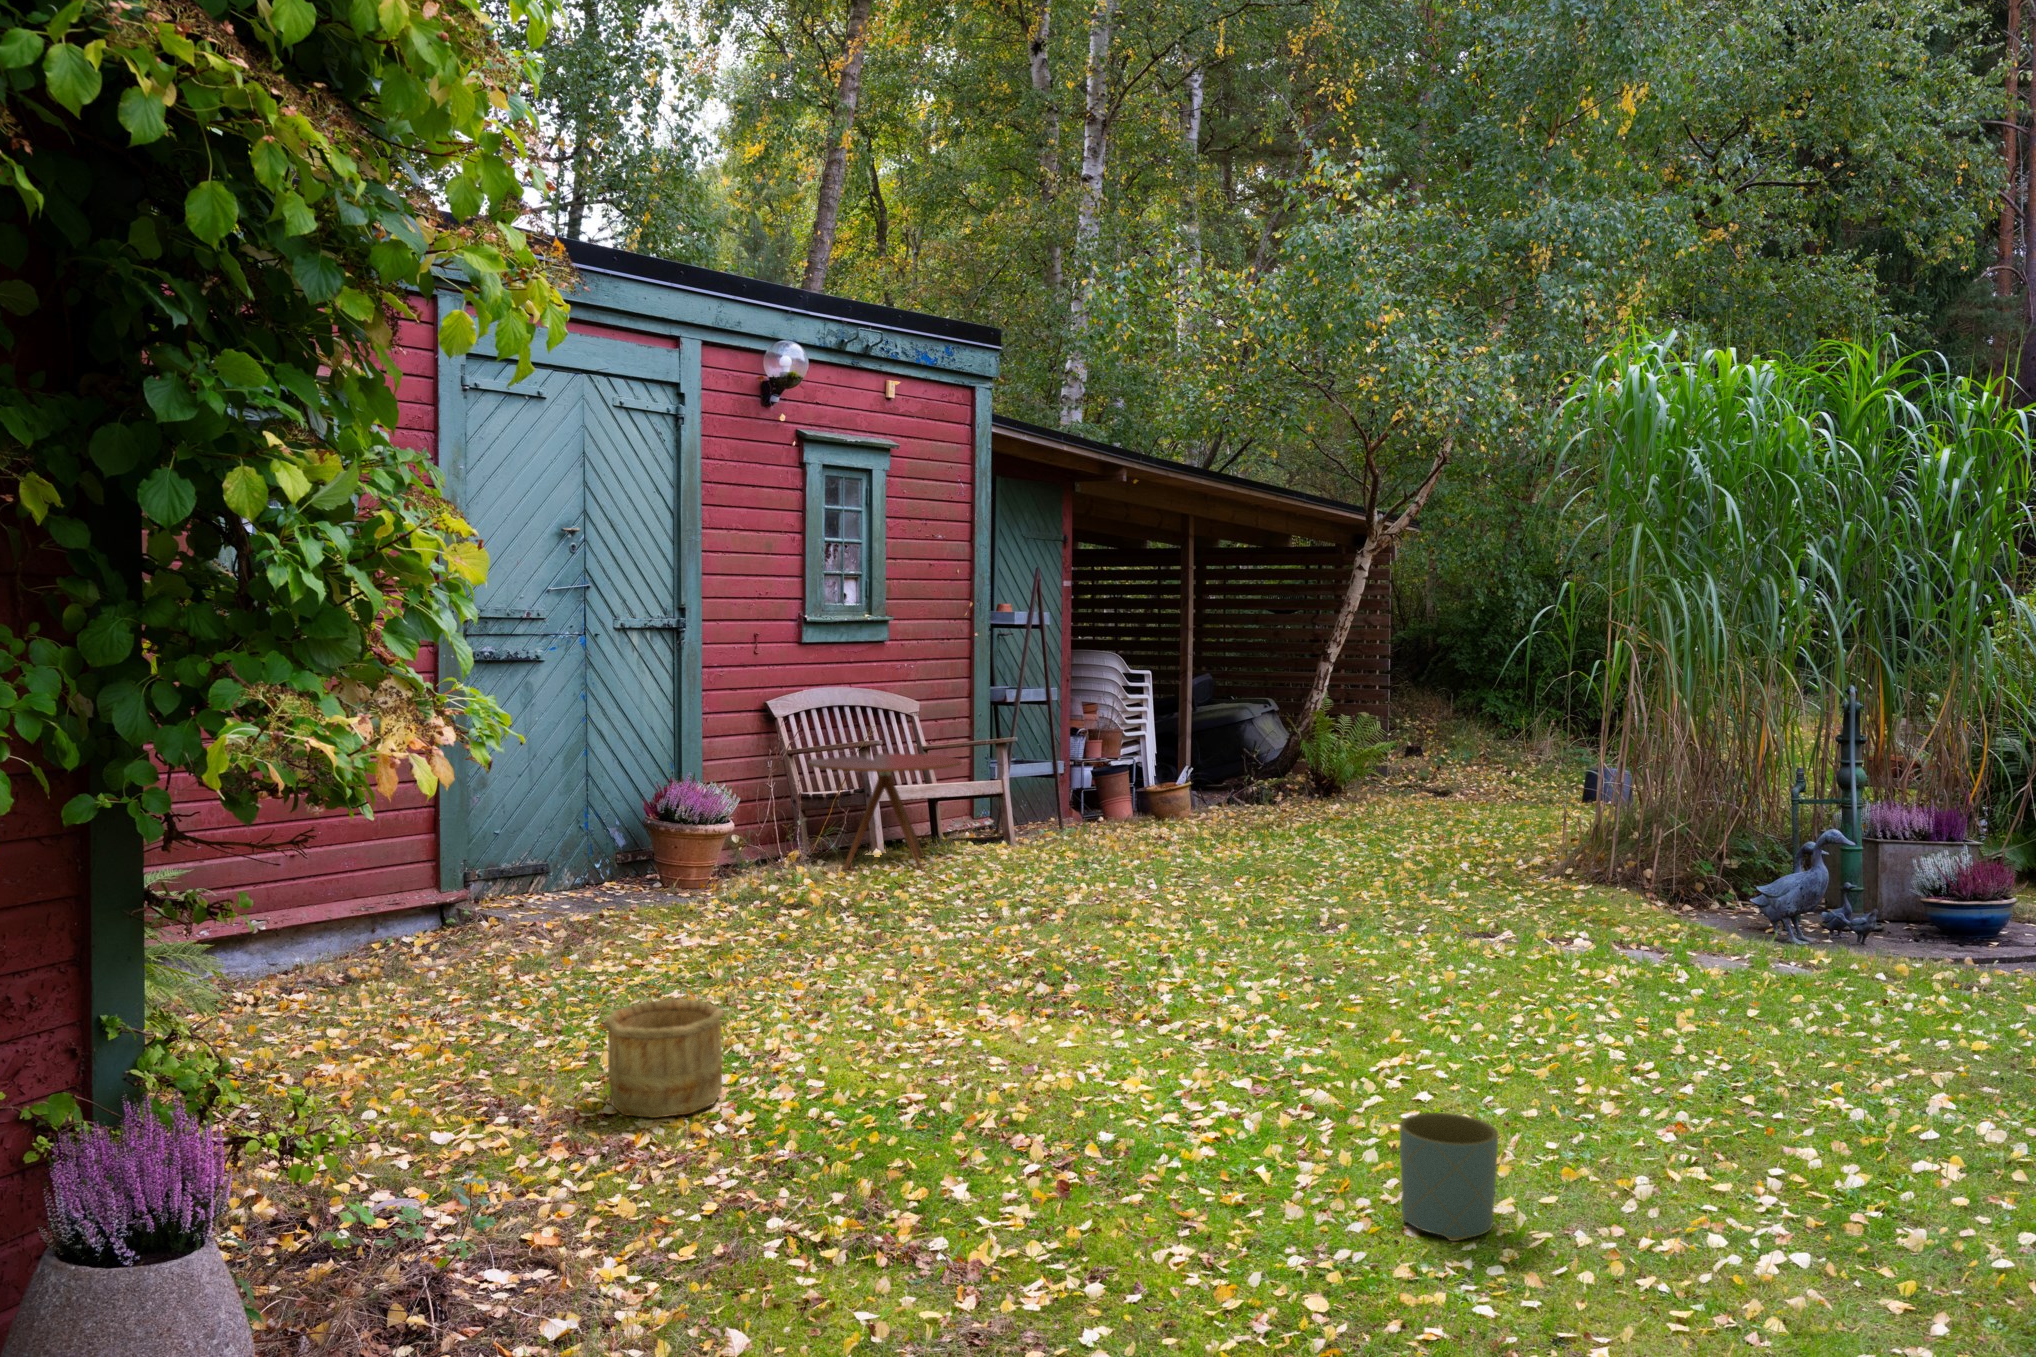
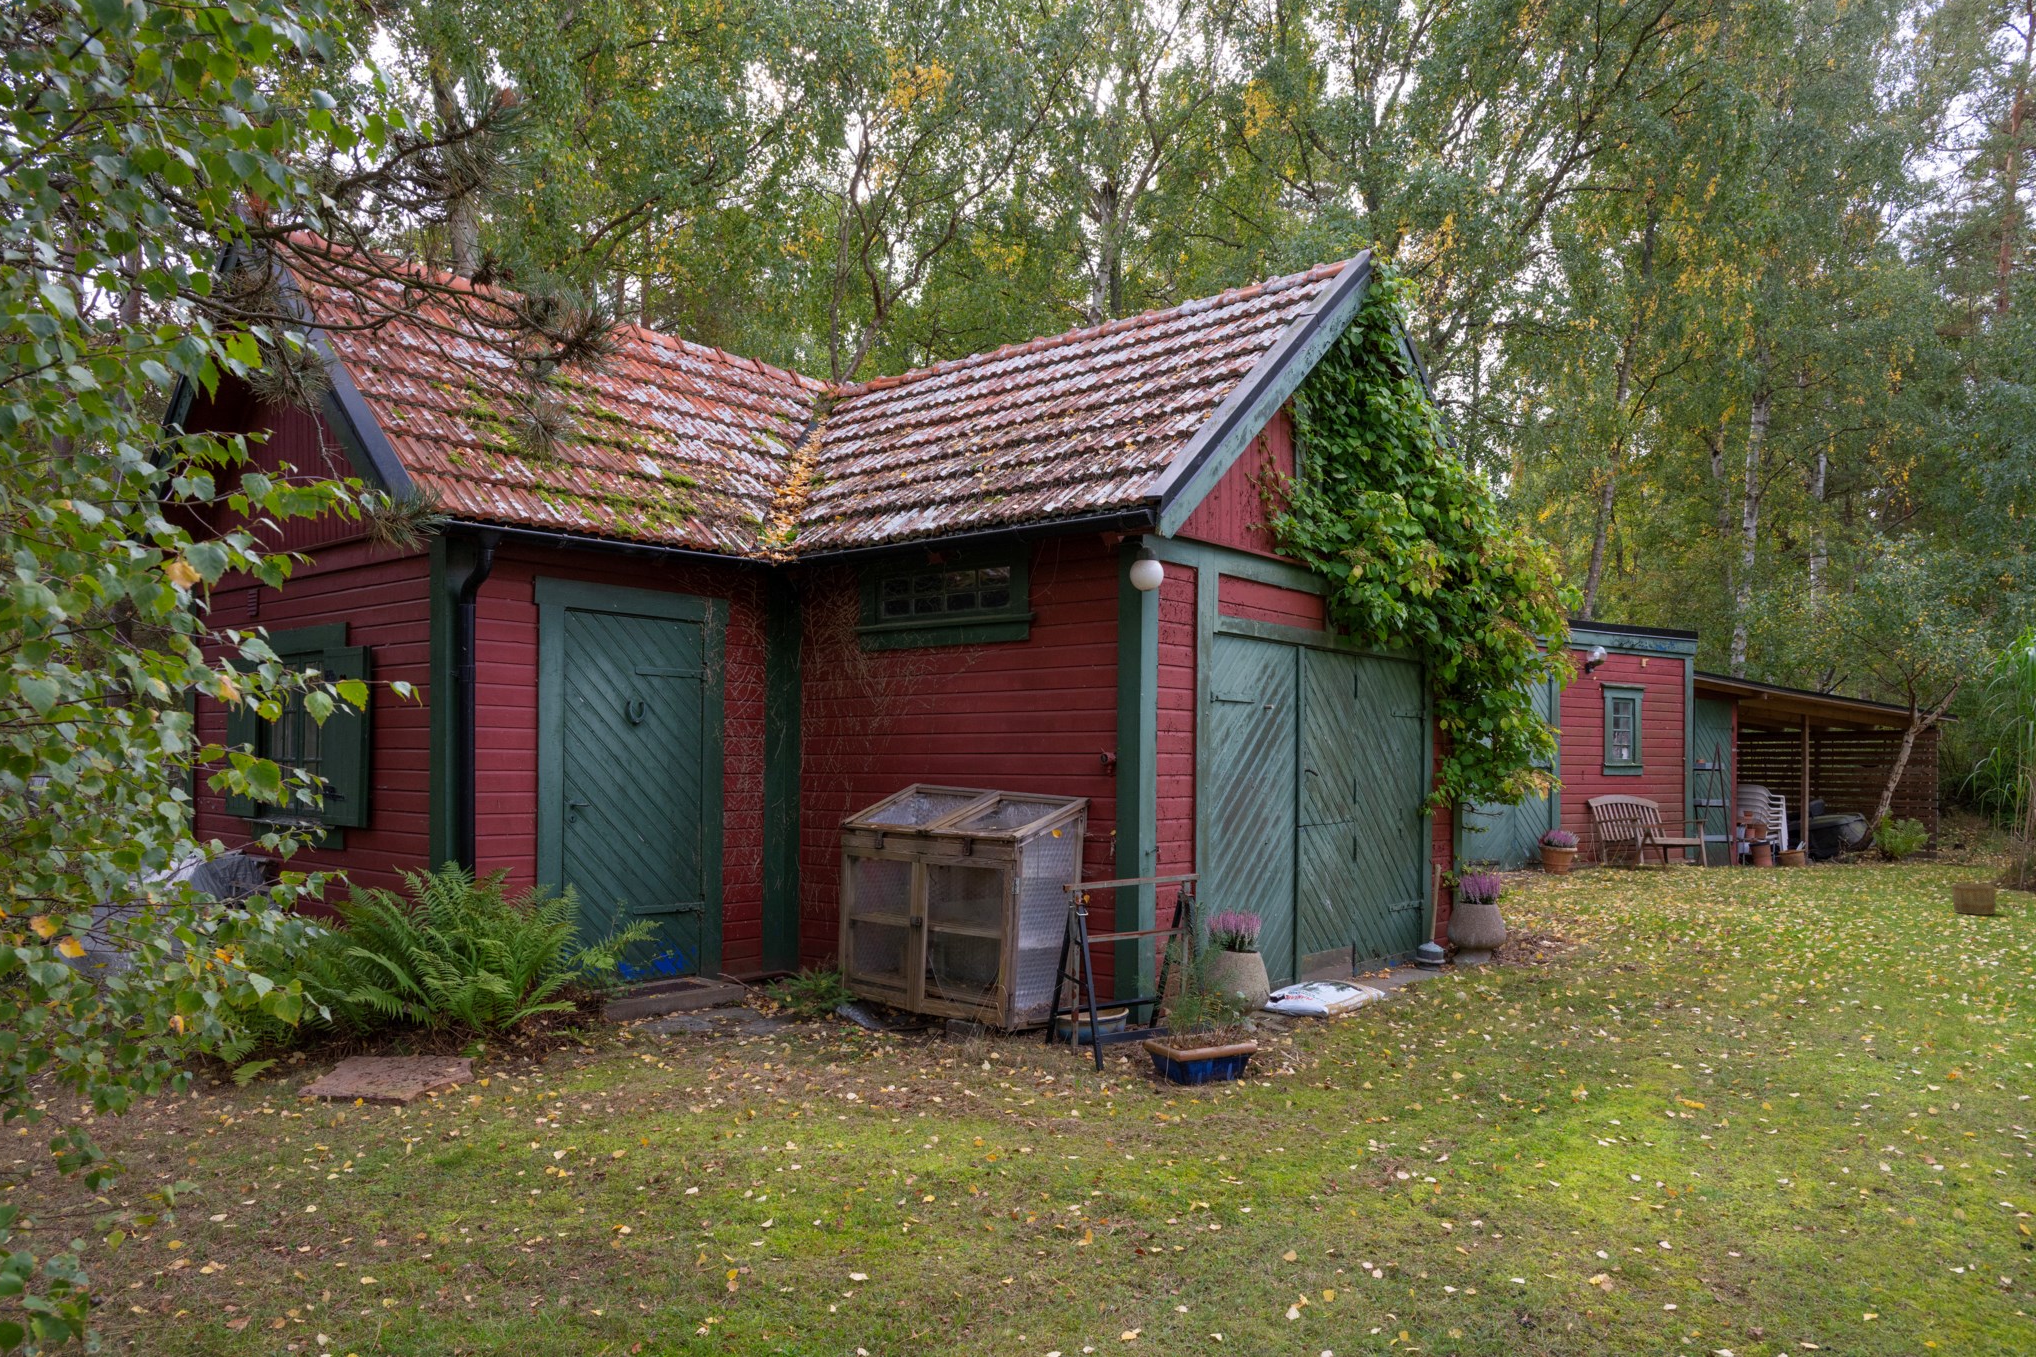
wooden bucket: present [603,999,724,1118] -> present [1951,883,1996,915]
planter: present [1400,1113,1498,1241] -> none [1854,890,1883,917]

